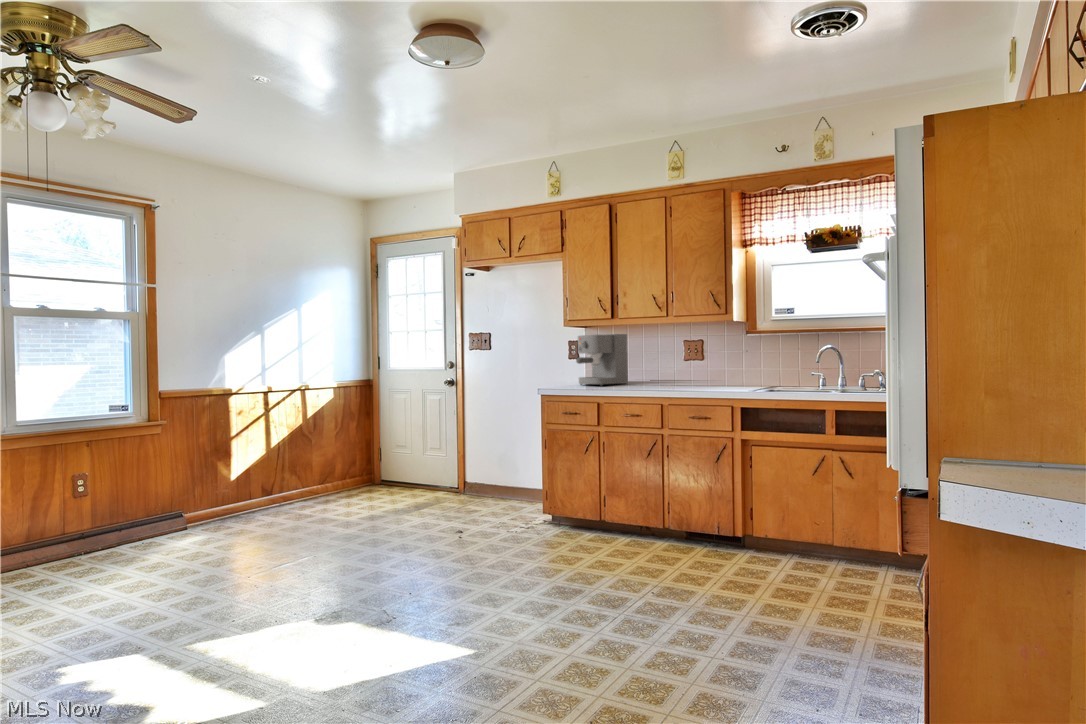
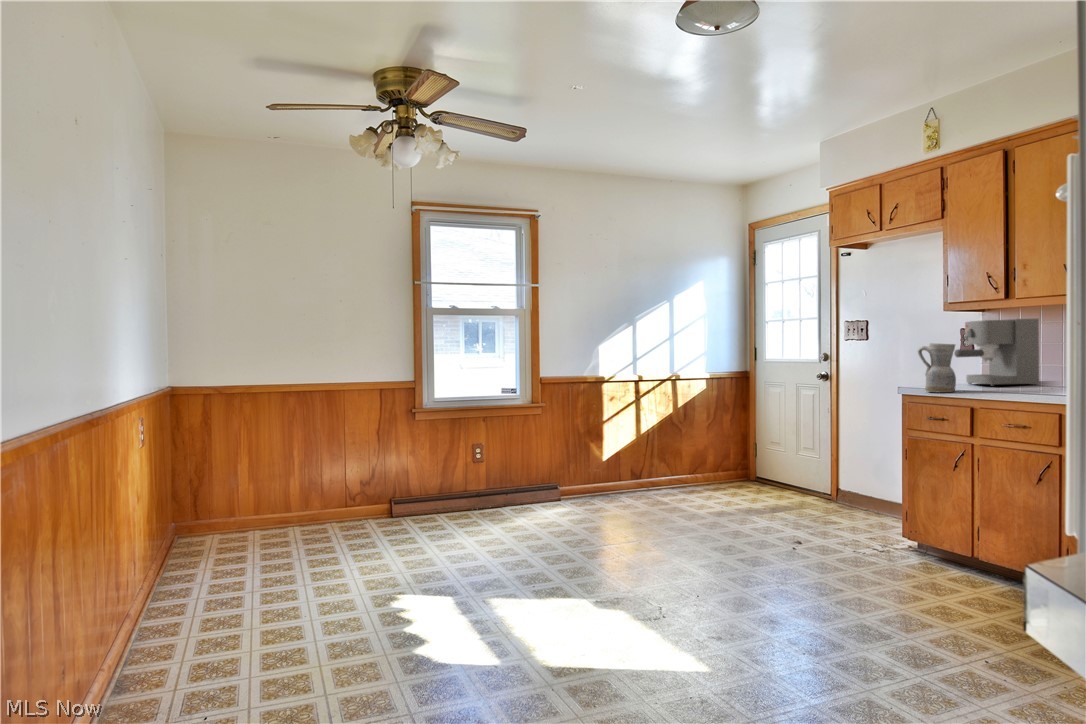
ceramic pitcher: none [556,352,583,392] -> present [918,343,956,392]

